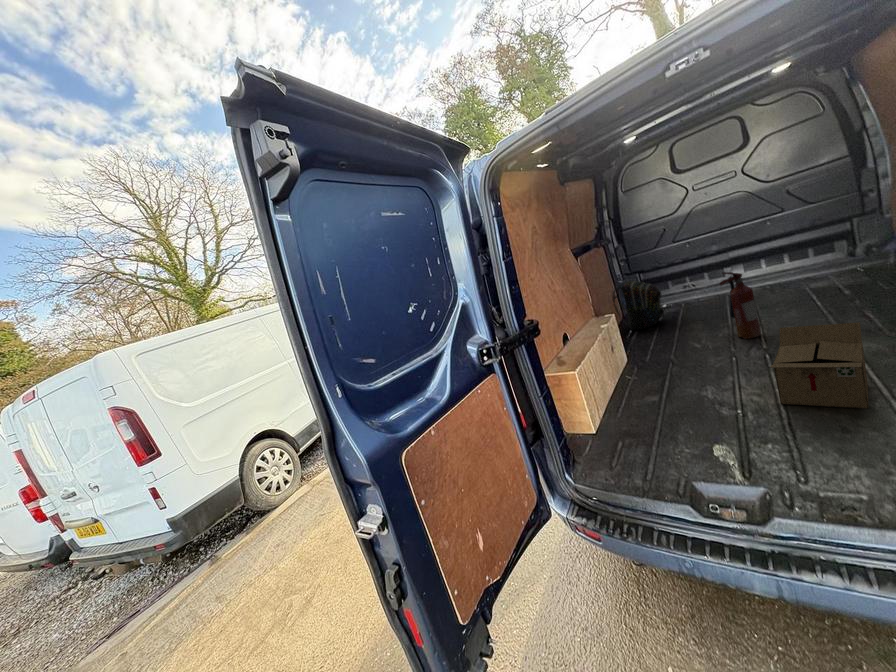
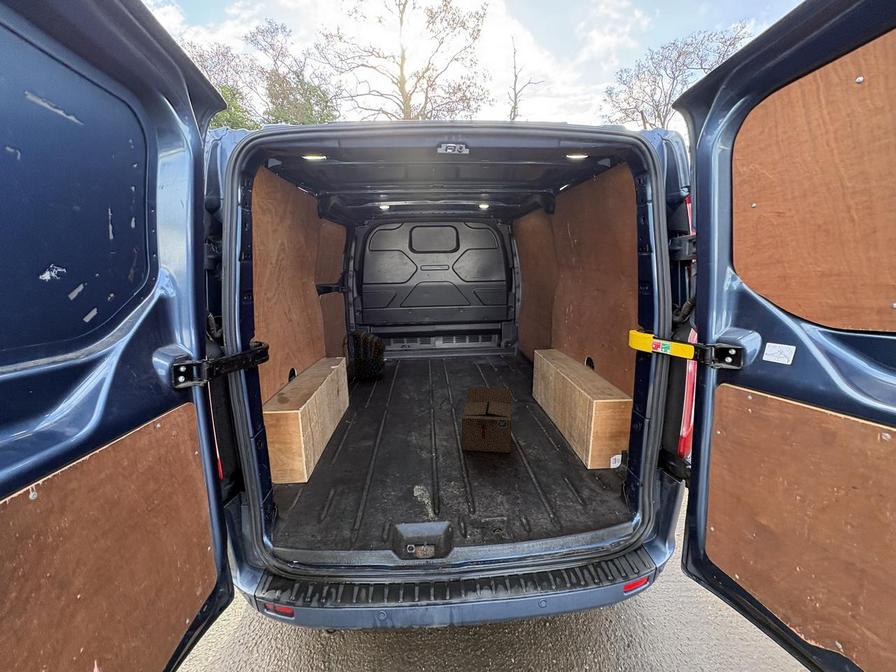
fire extinguisher: present [719,272,761,339] -> none [431,337,453,396]

